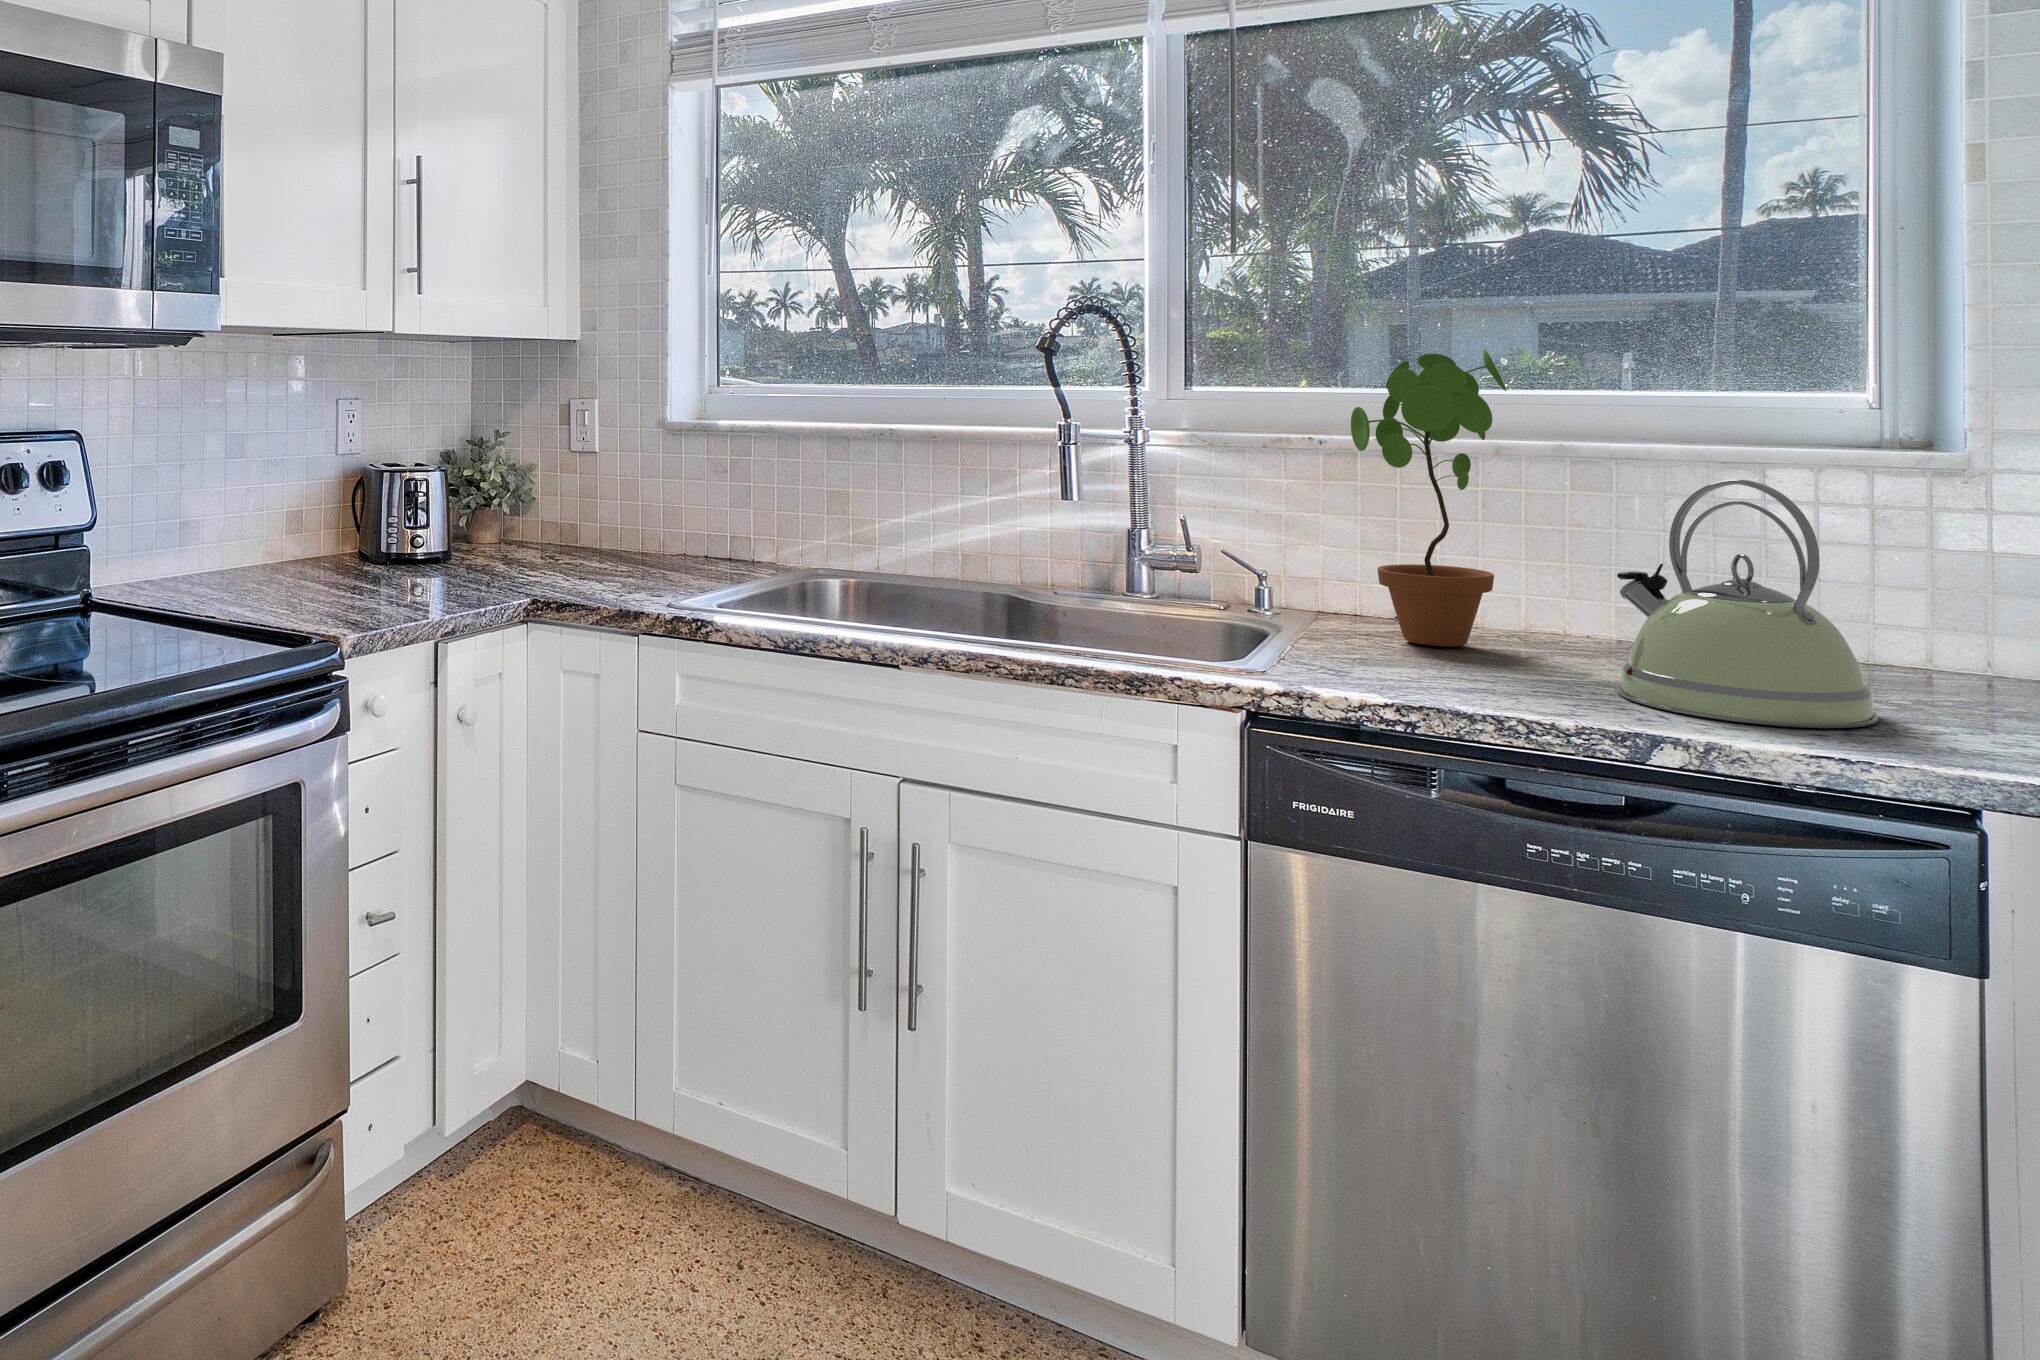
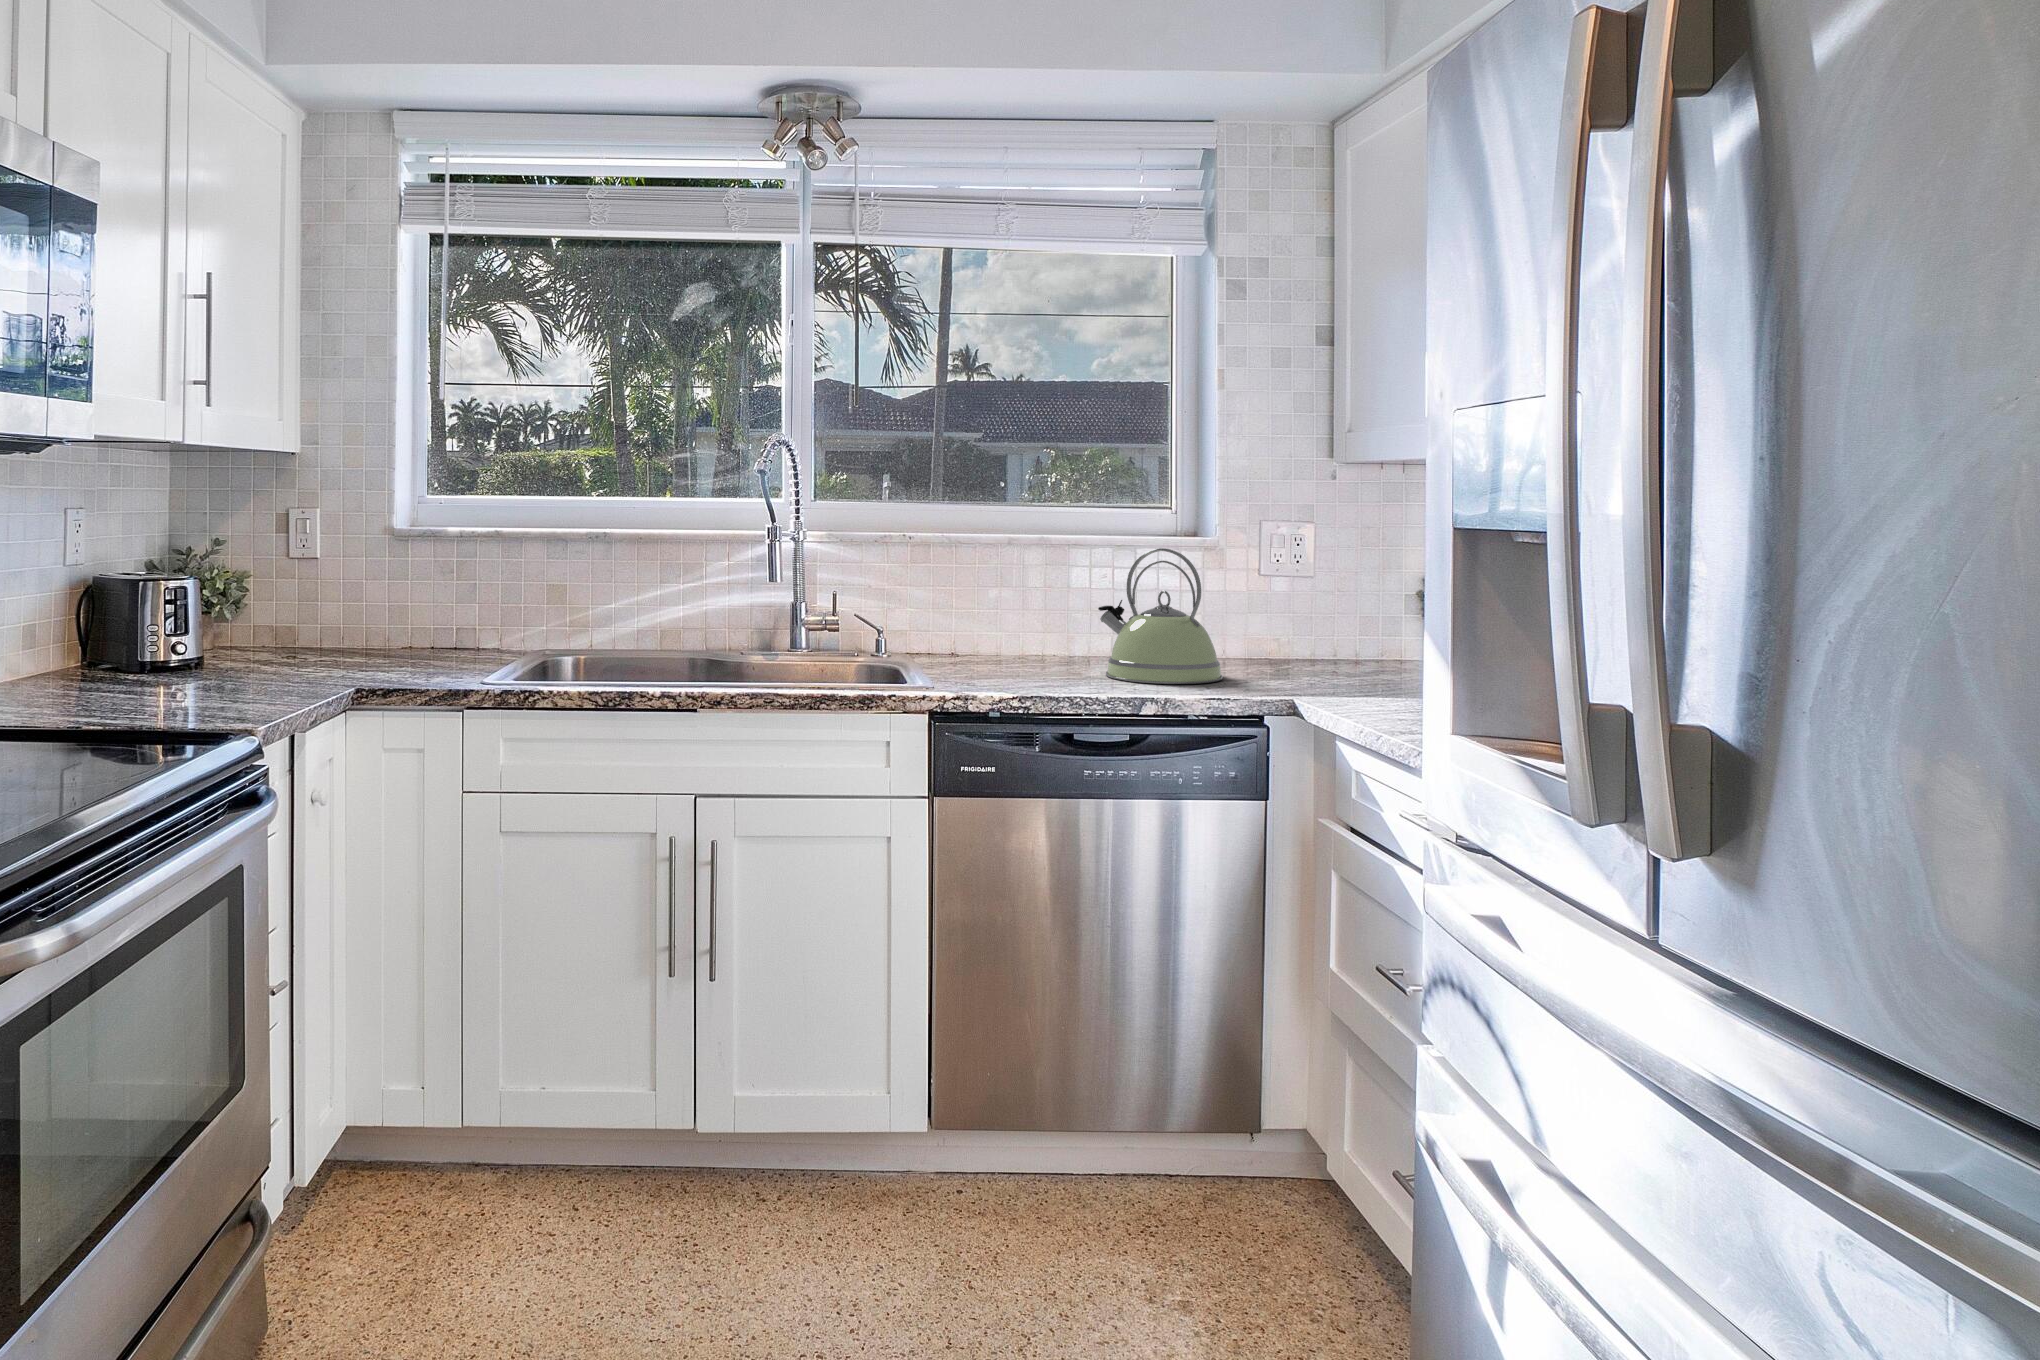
potted plant: present [1351,349,1506,647] -> none [946,472,1030,663]

